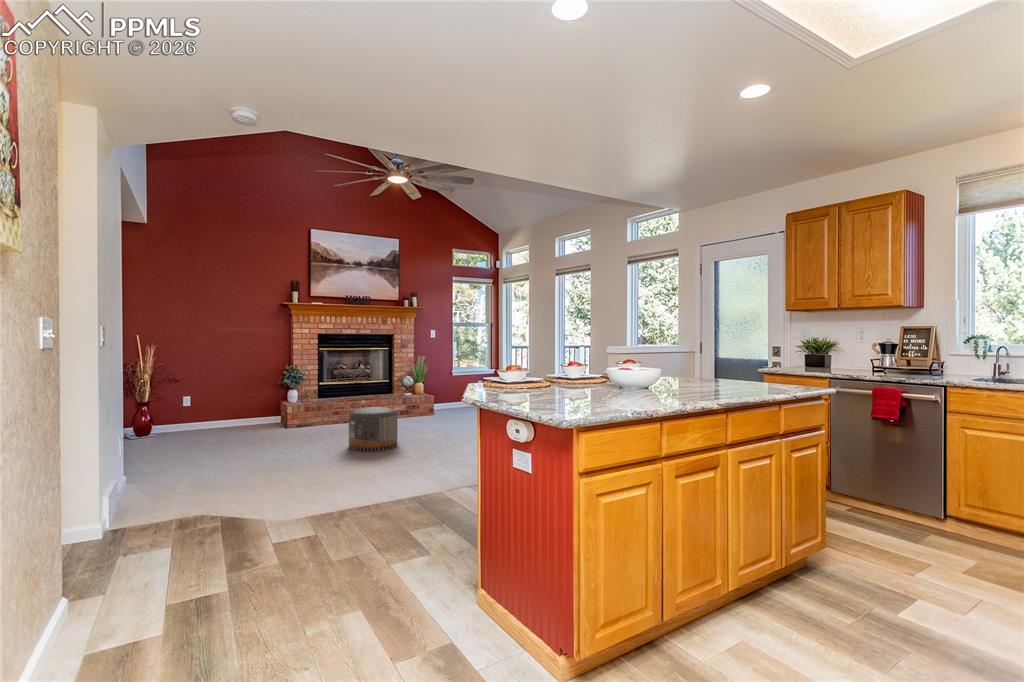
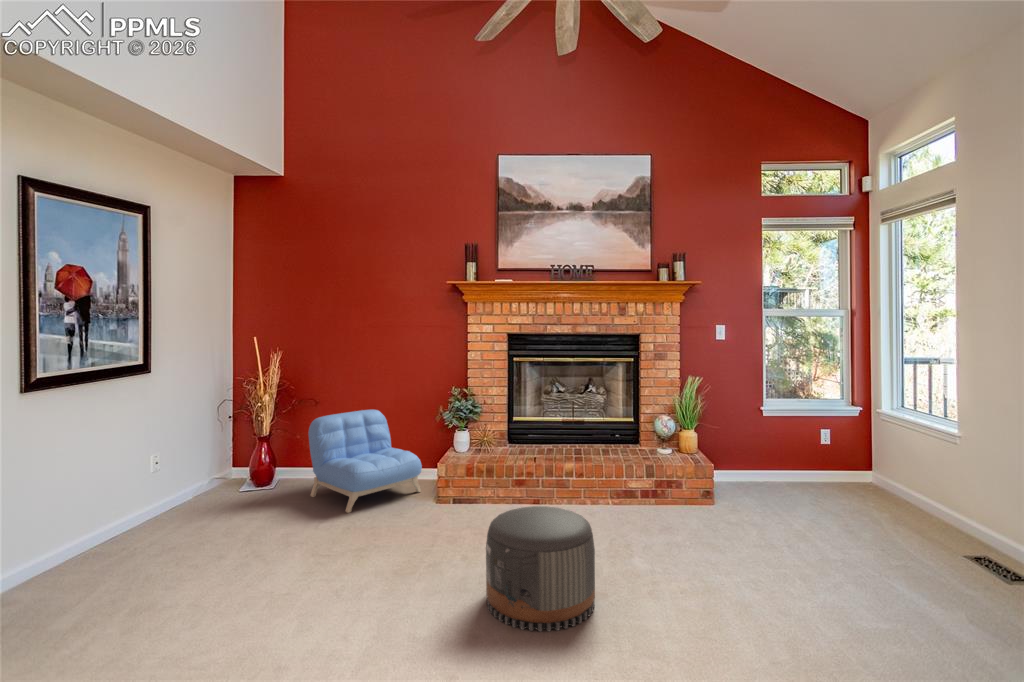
armchair: none [190,382,270,439] -> present [308,410,422,513]

